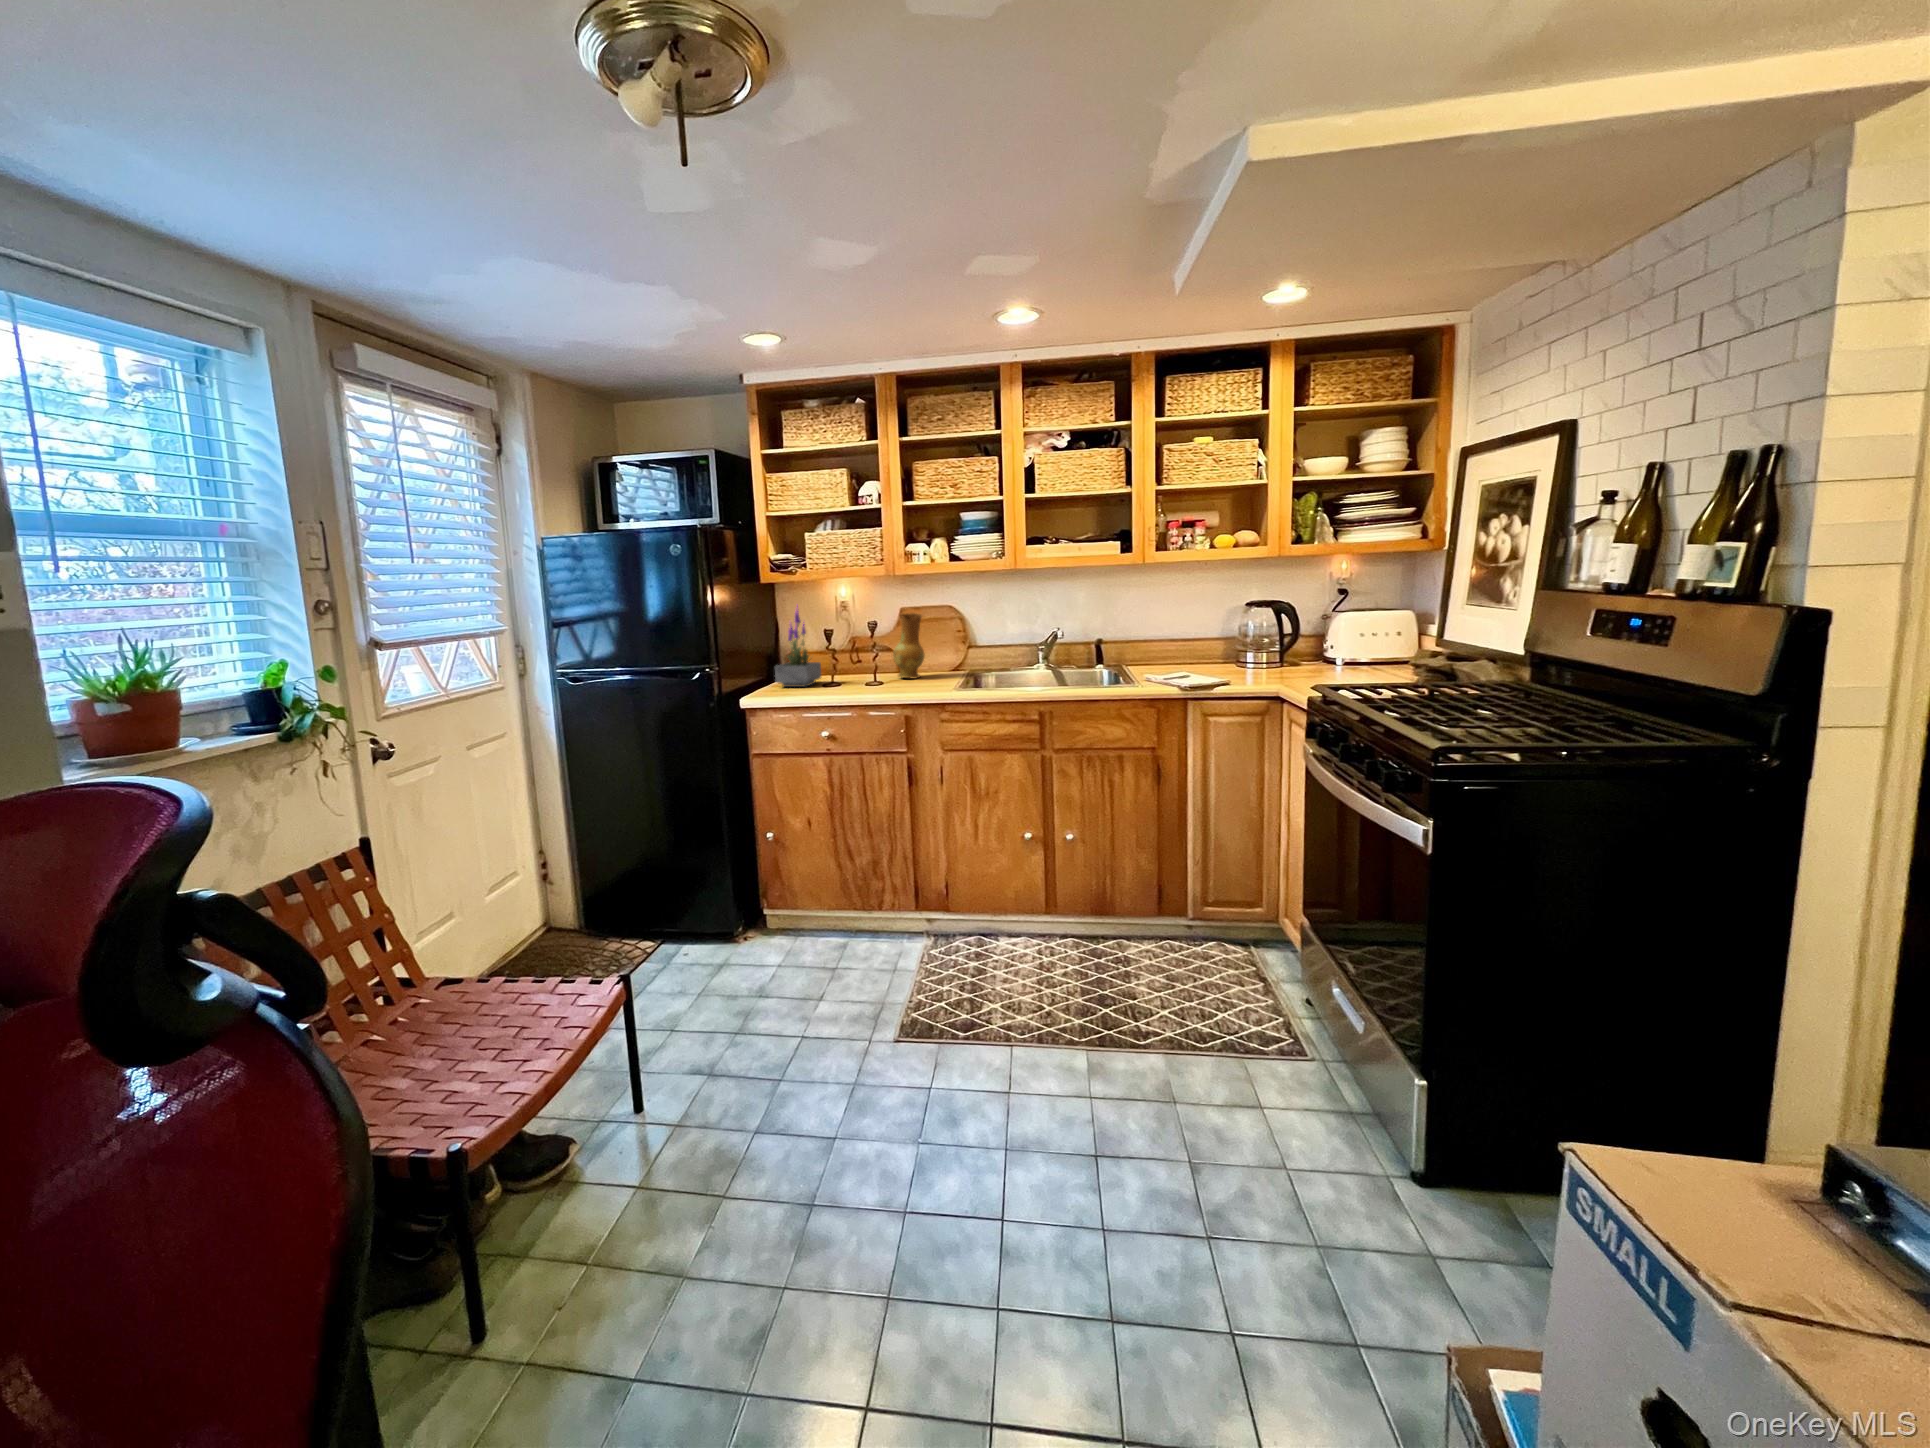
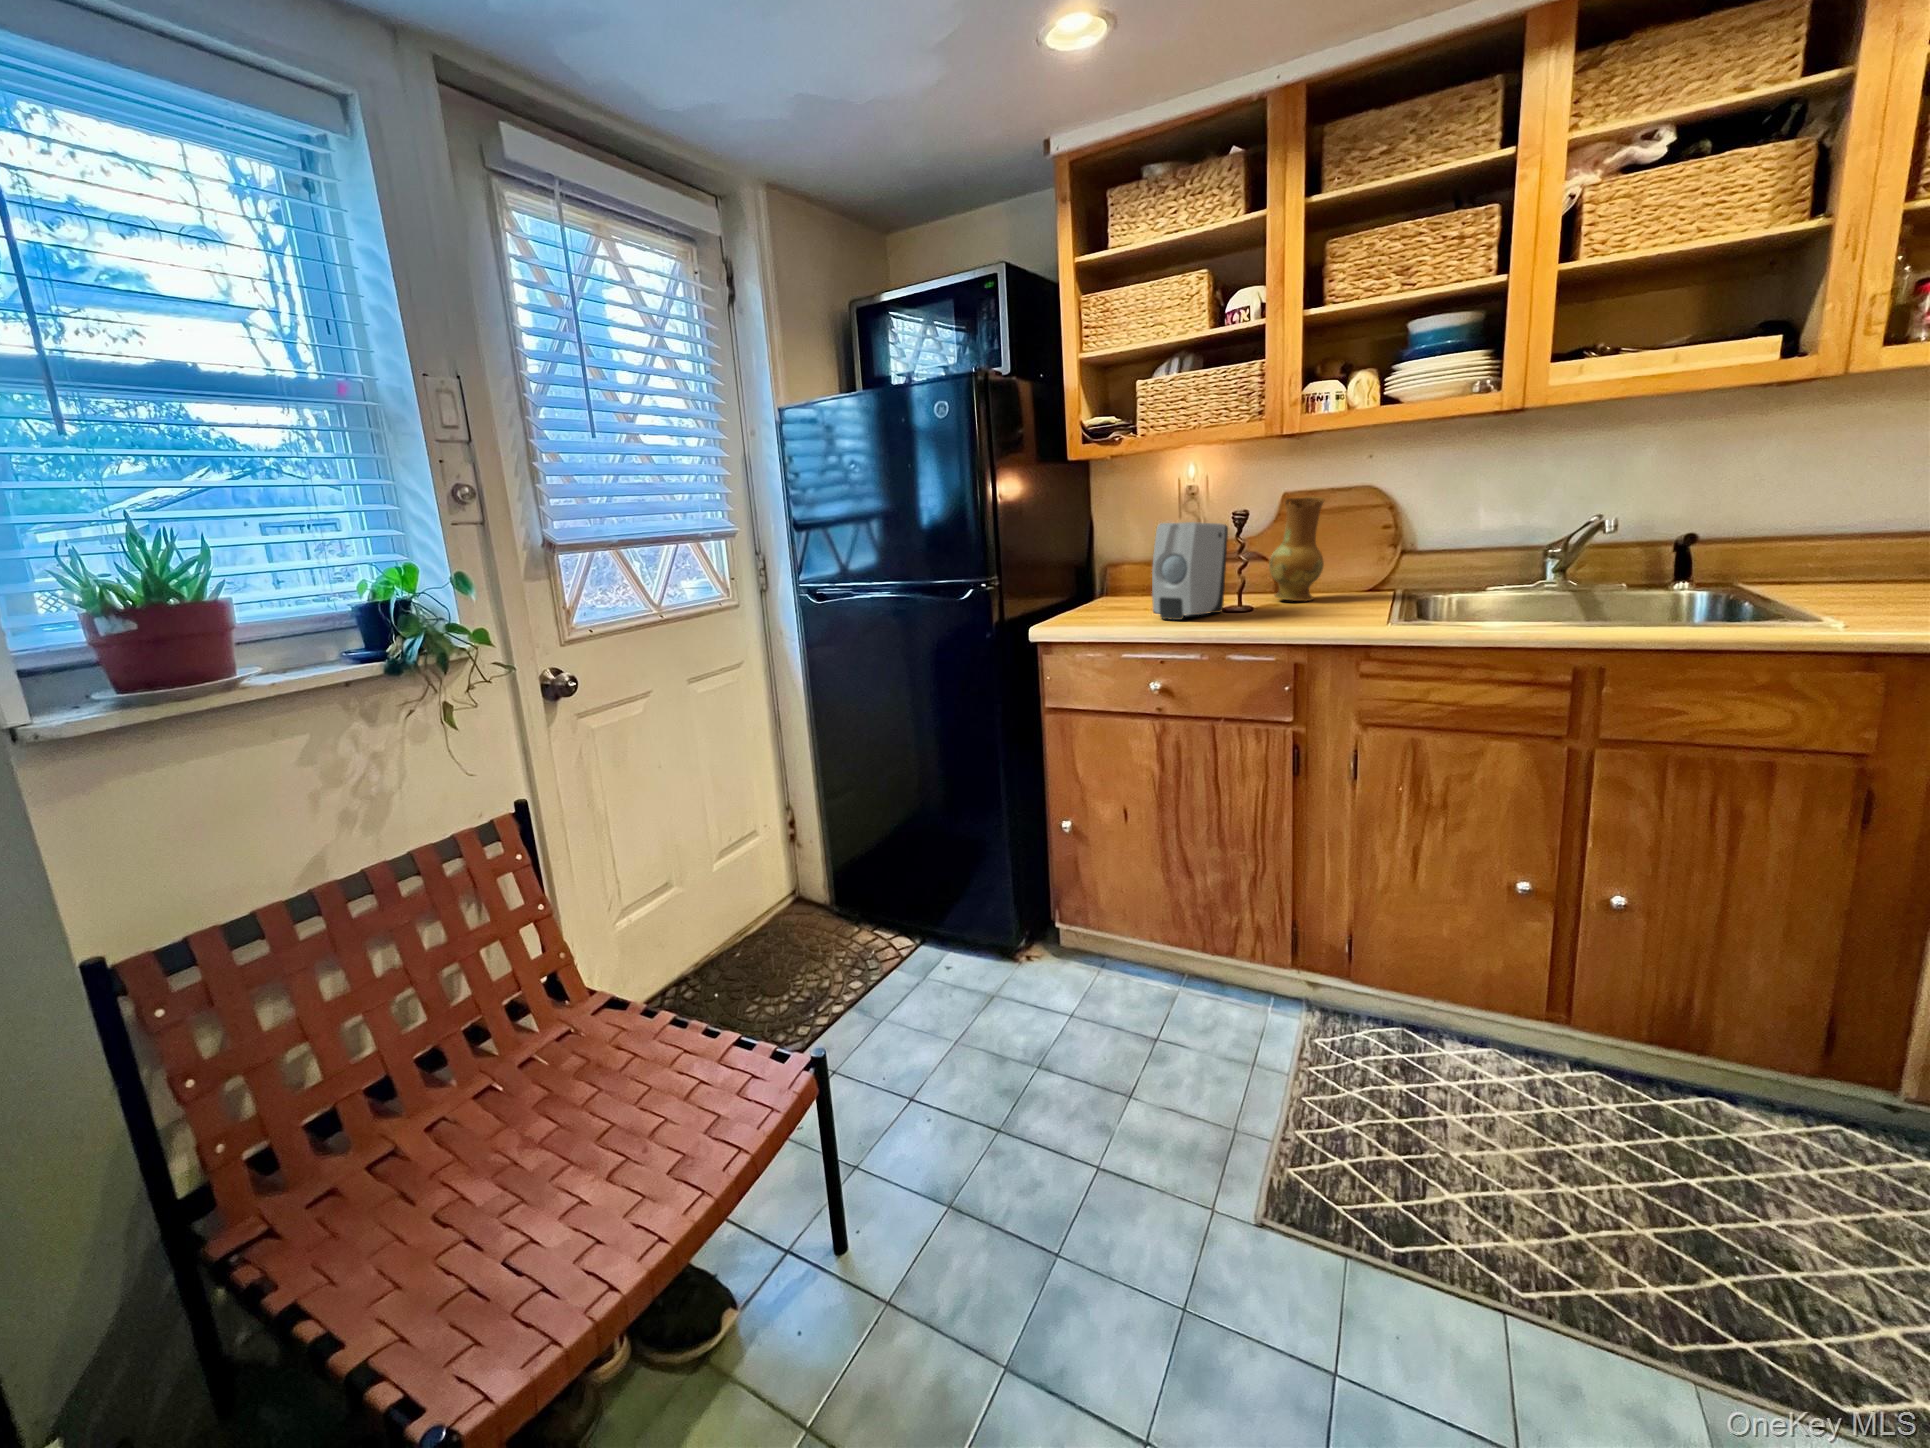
potted plant: present [775,604,821,687] -> none [1083,487,1152,611]
soap dispenser: none [821,629,866,692] -> present [1152,522,1228,620]

